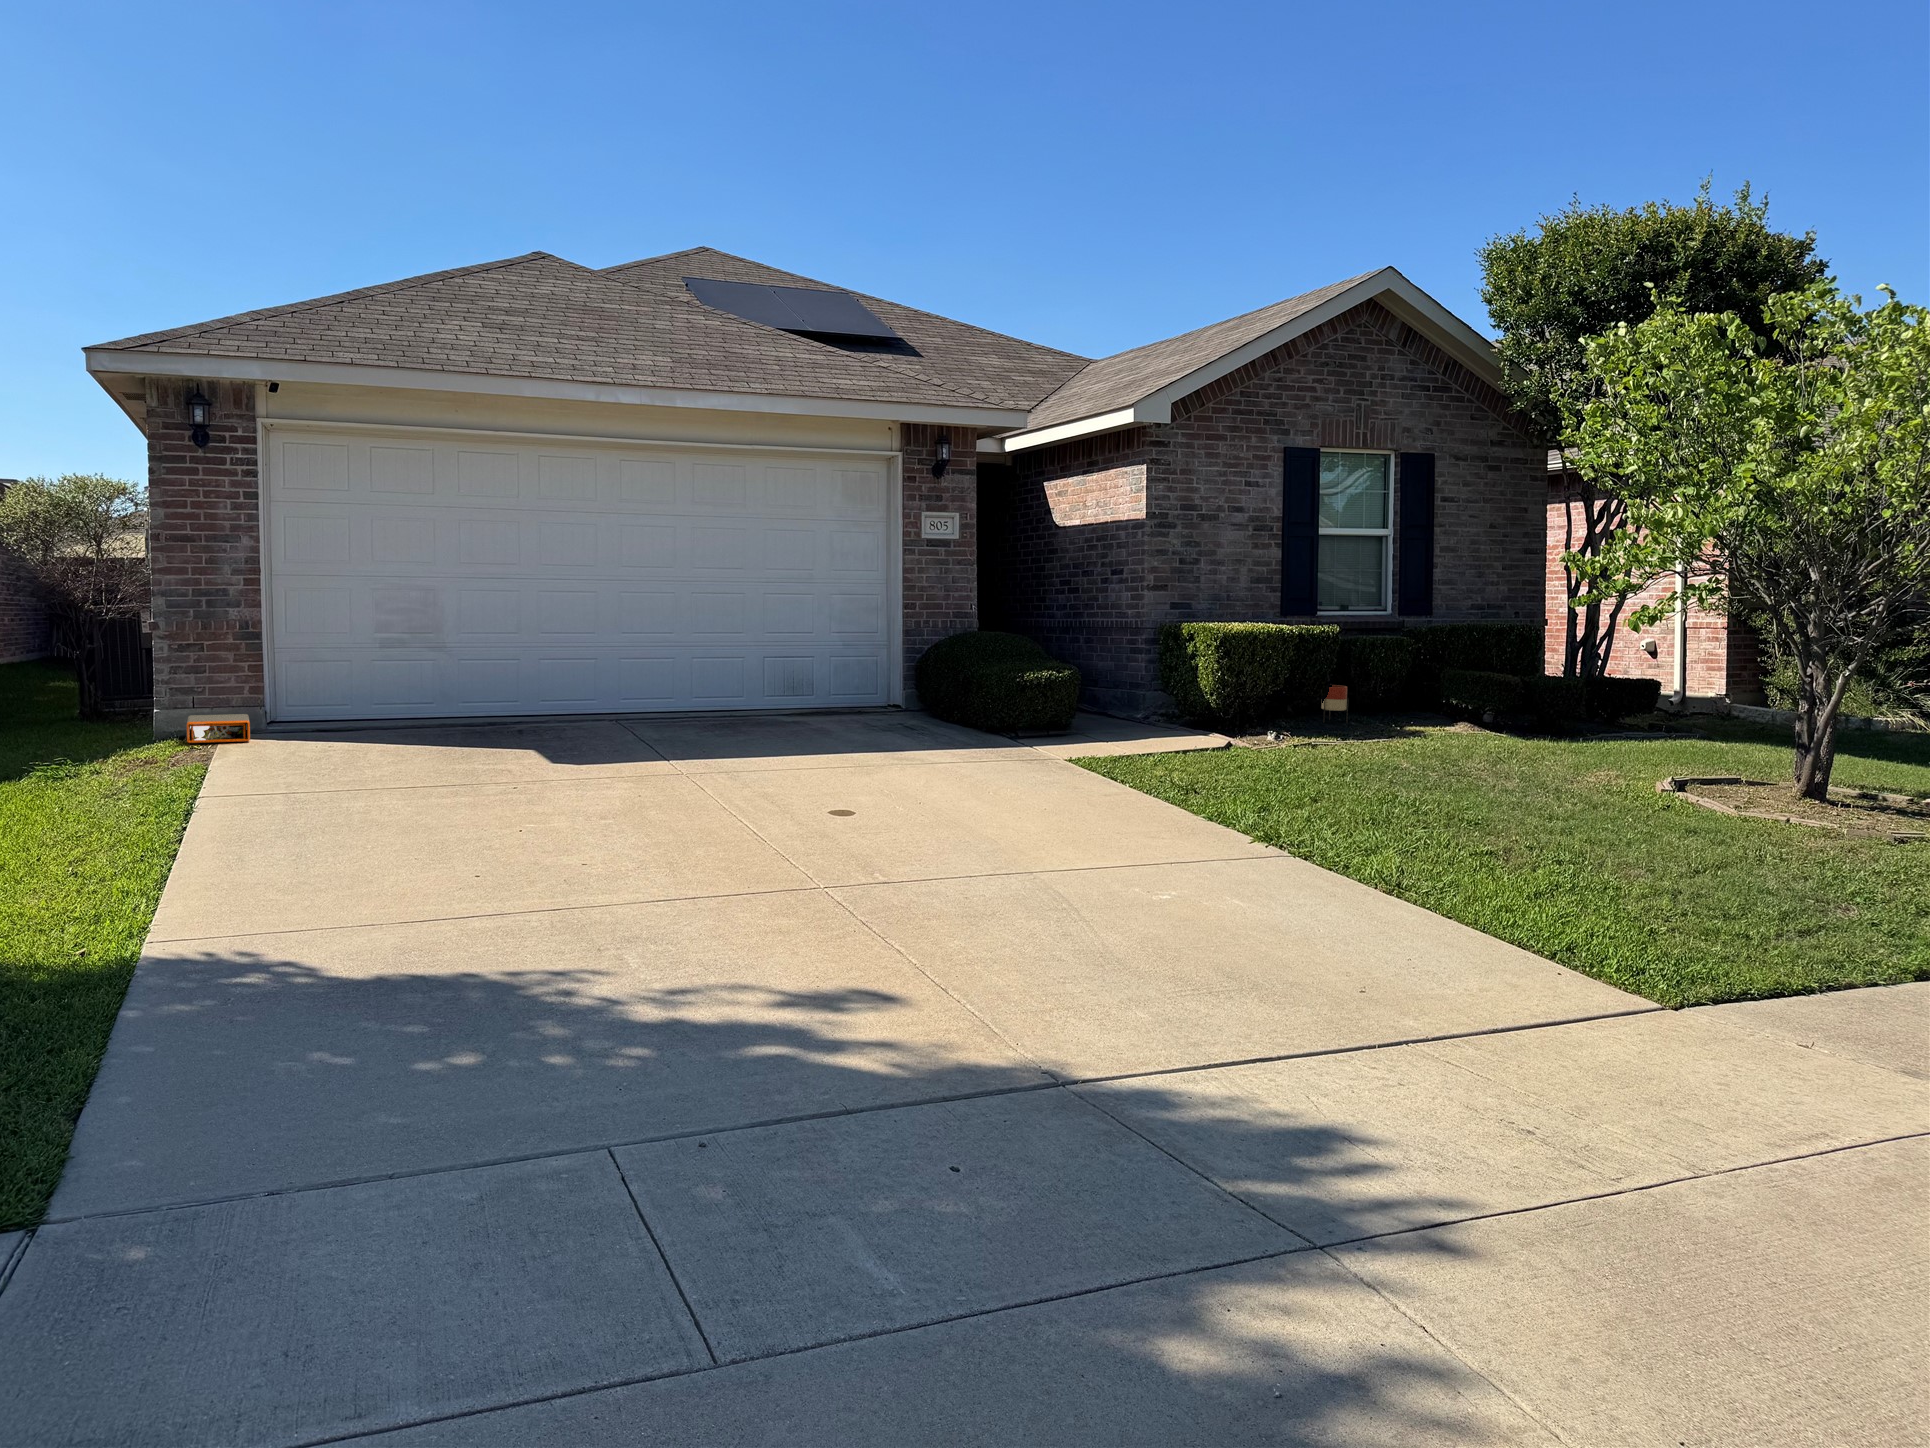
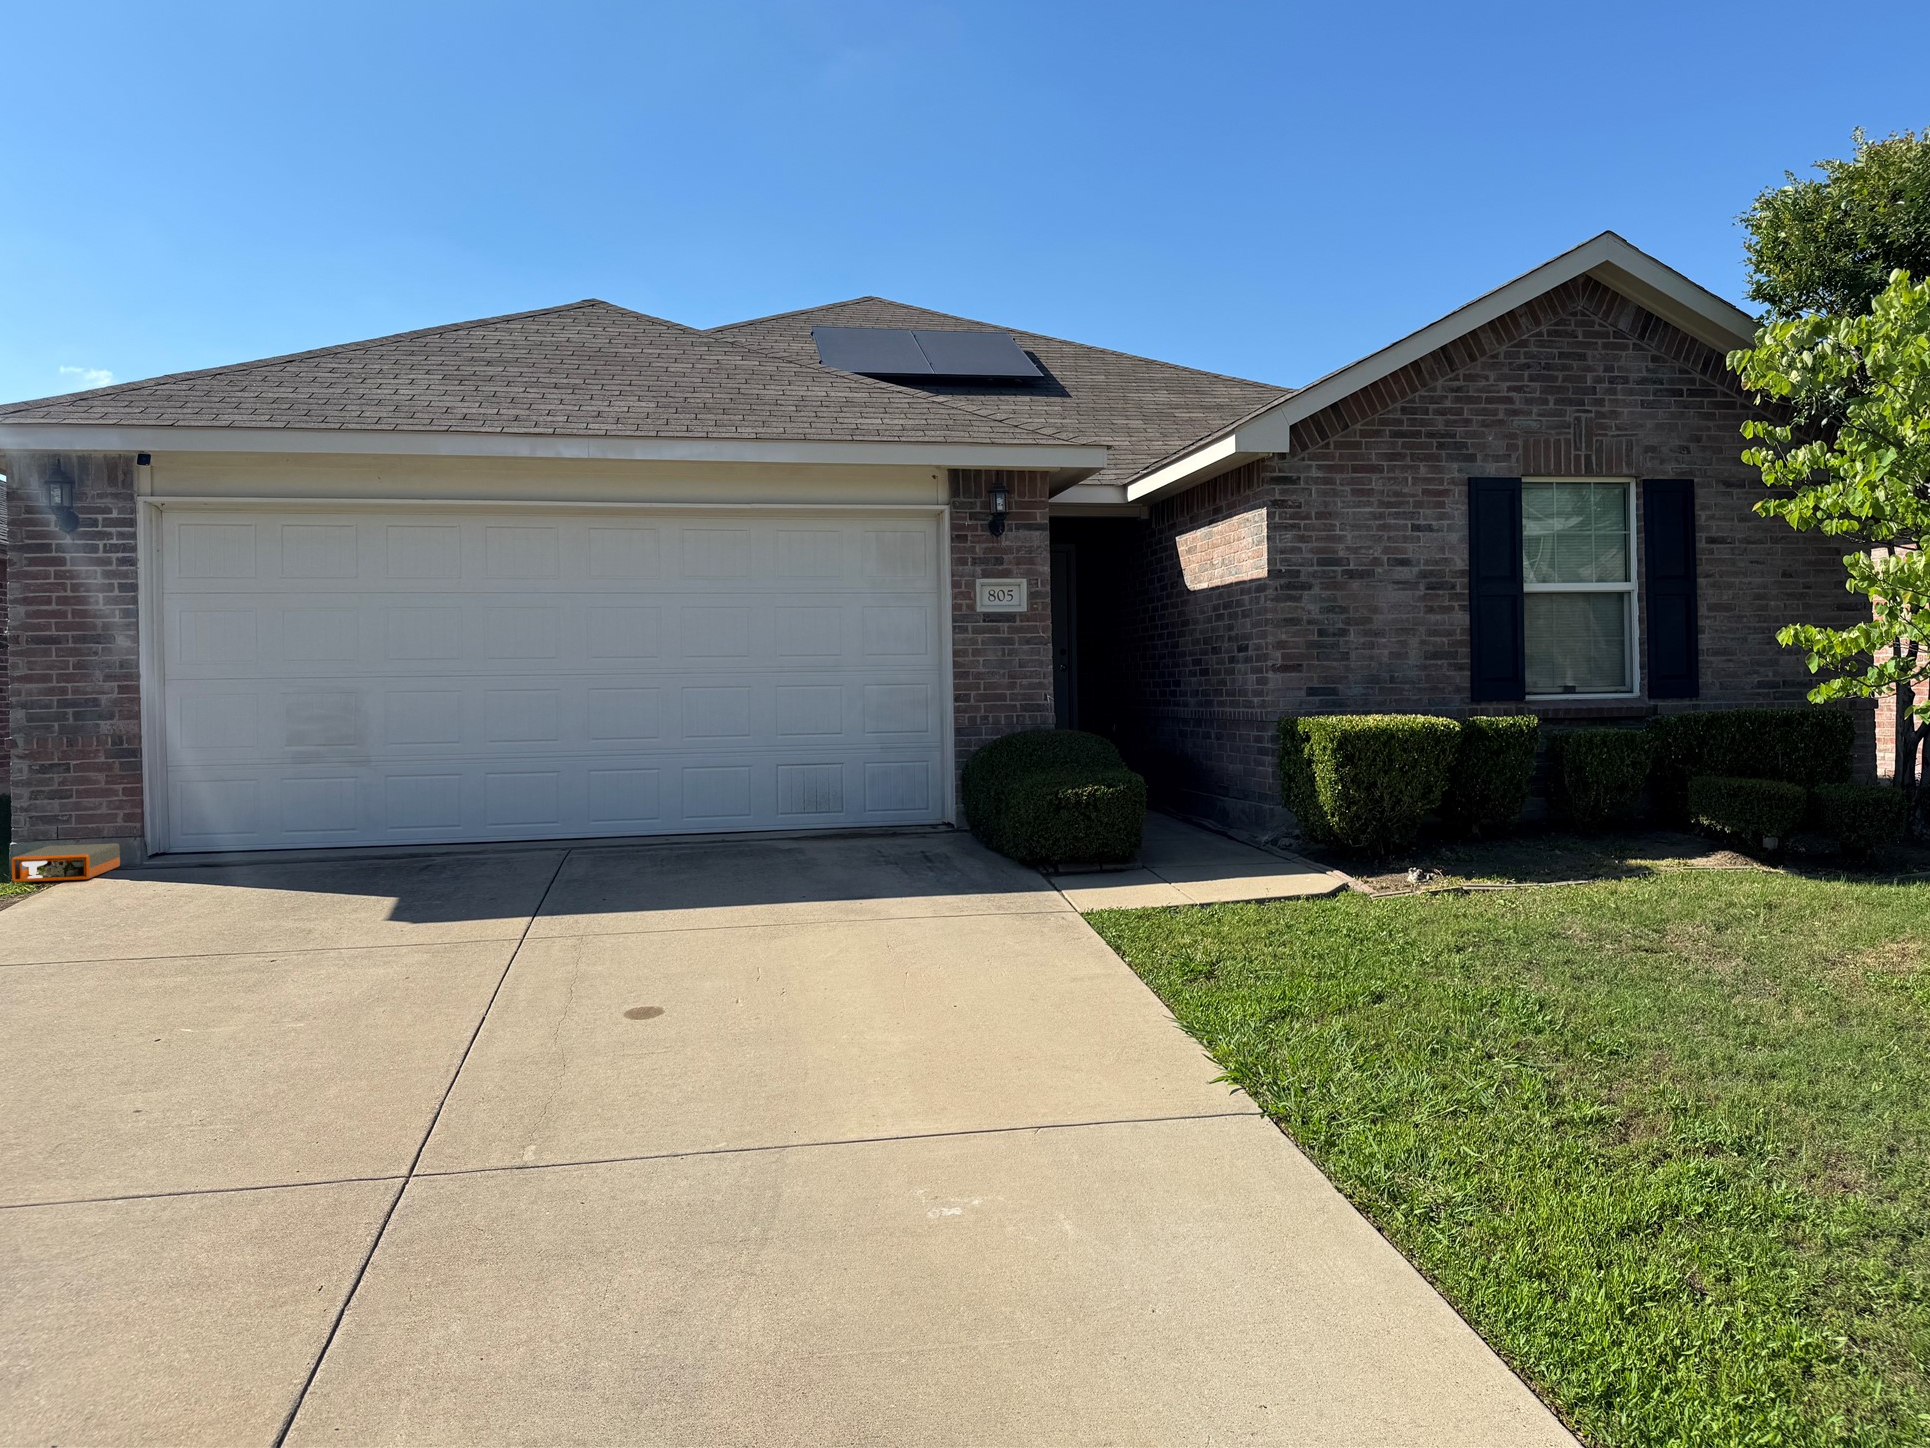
planter: present [1321,685,1348,723] -> none [1514,800,1552,855]

